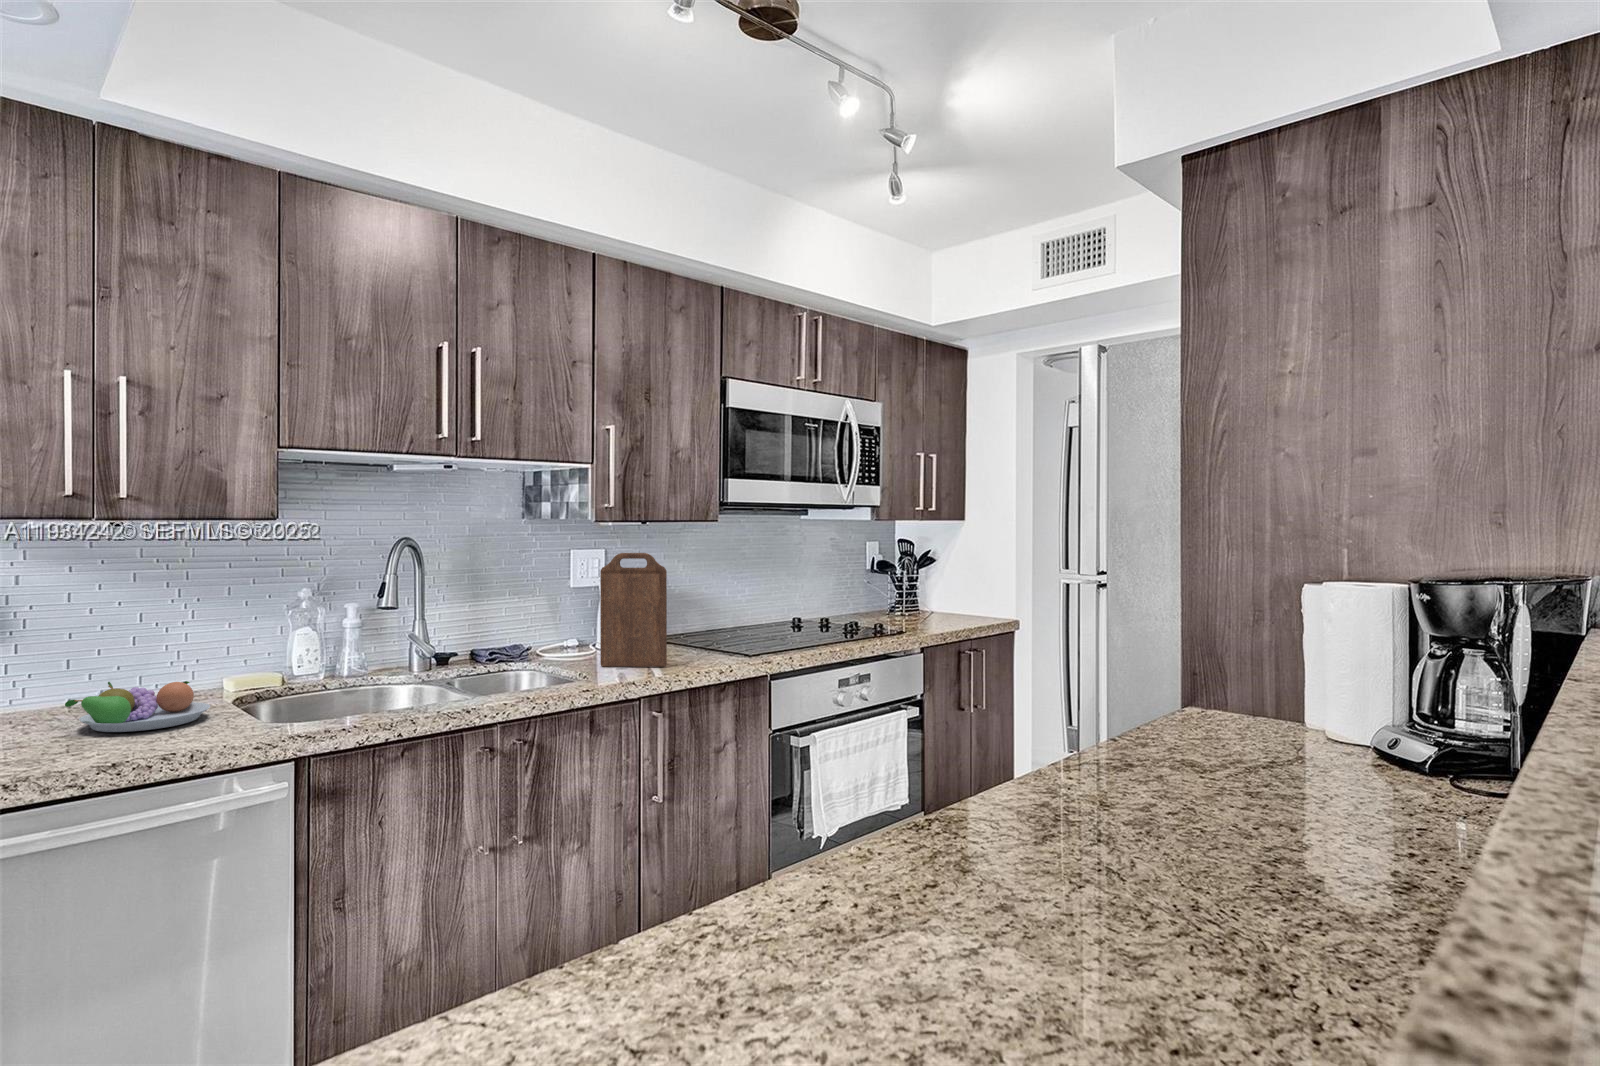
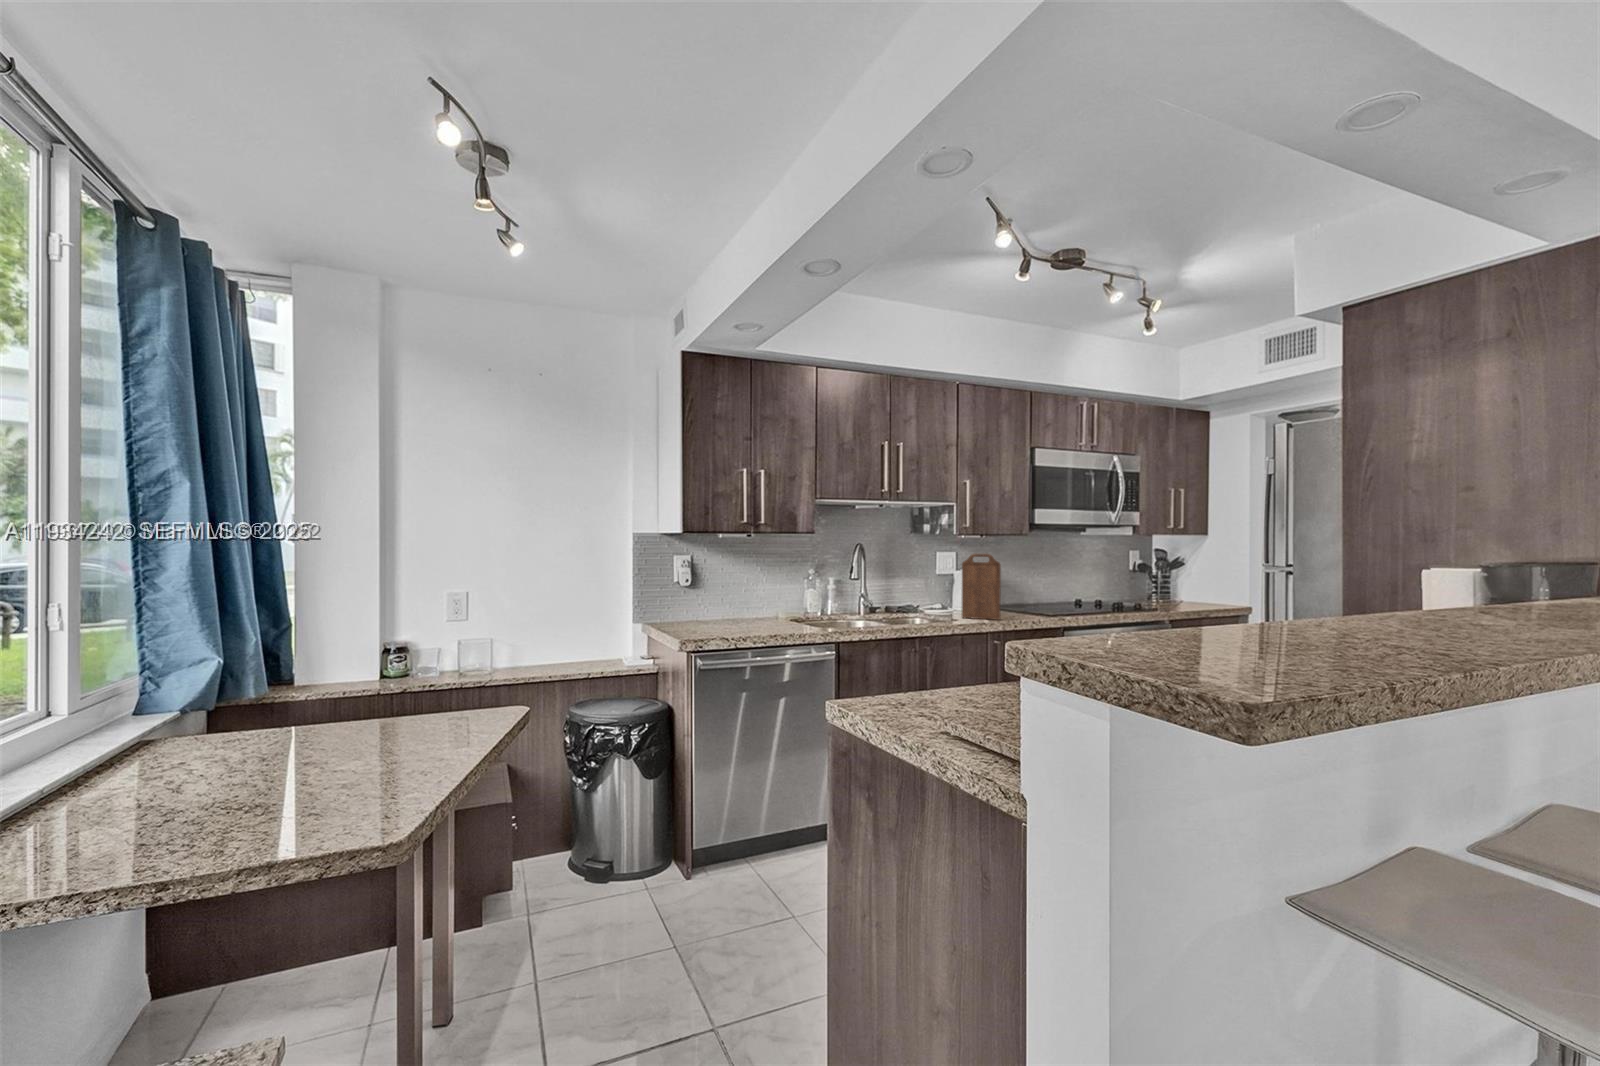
fruit bowl: present [65,681,210,732] -> none [743,607,792,628]

